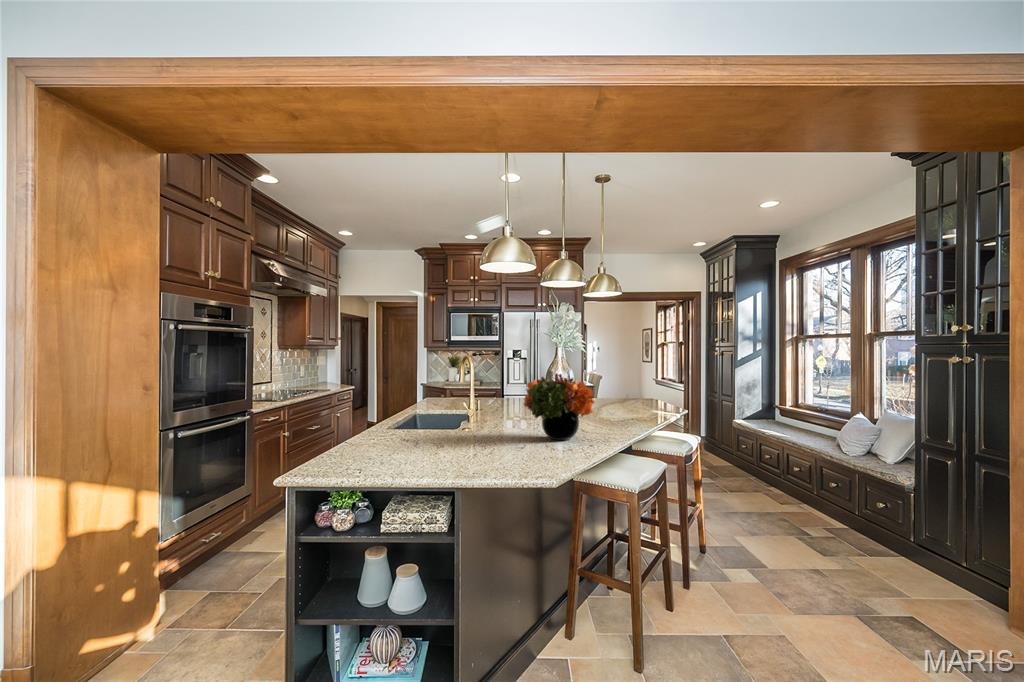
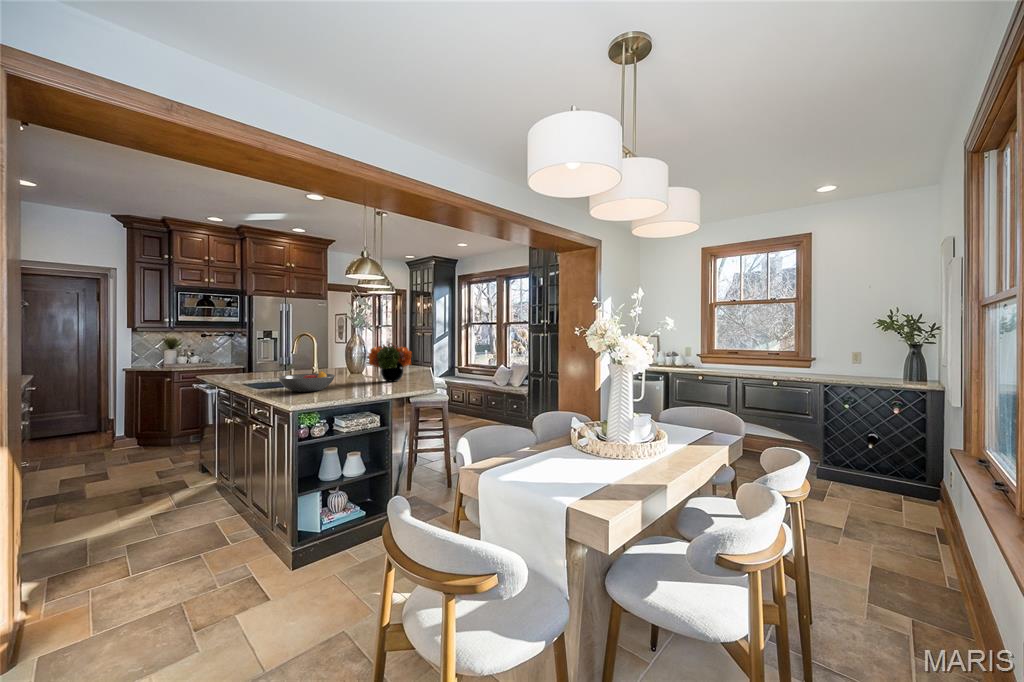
fruit bowl: none [380,414,458,446] -> present [279,371,335,392]

